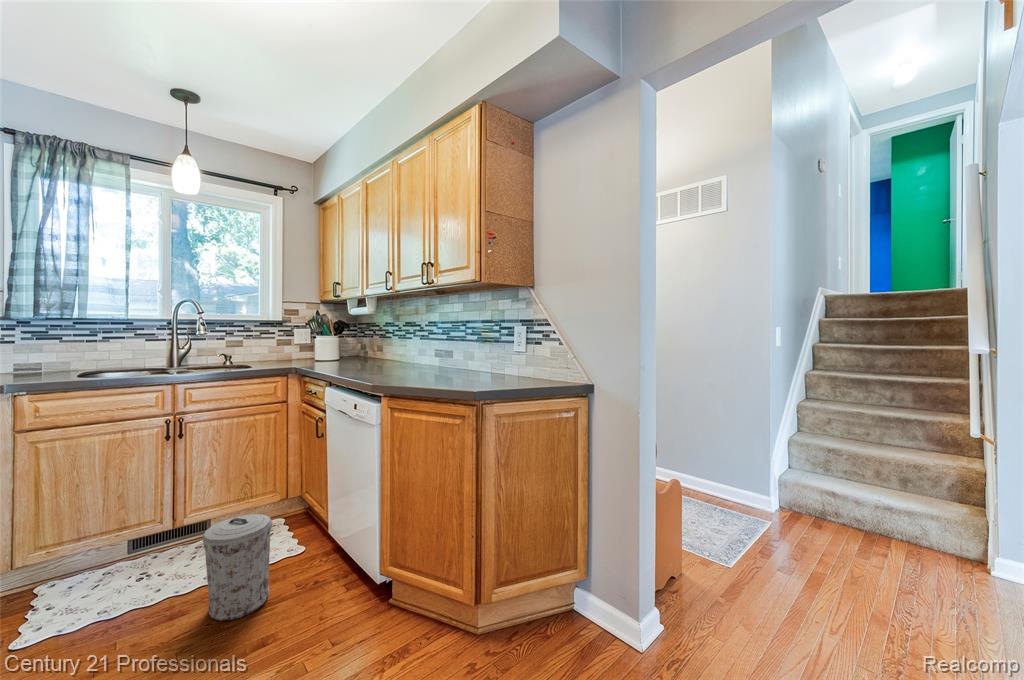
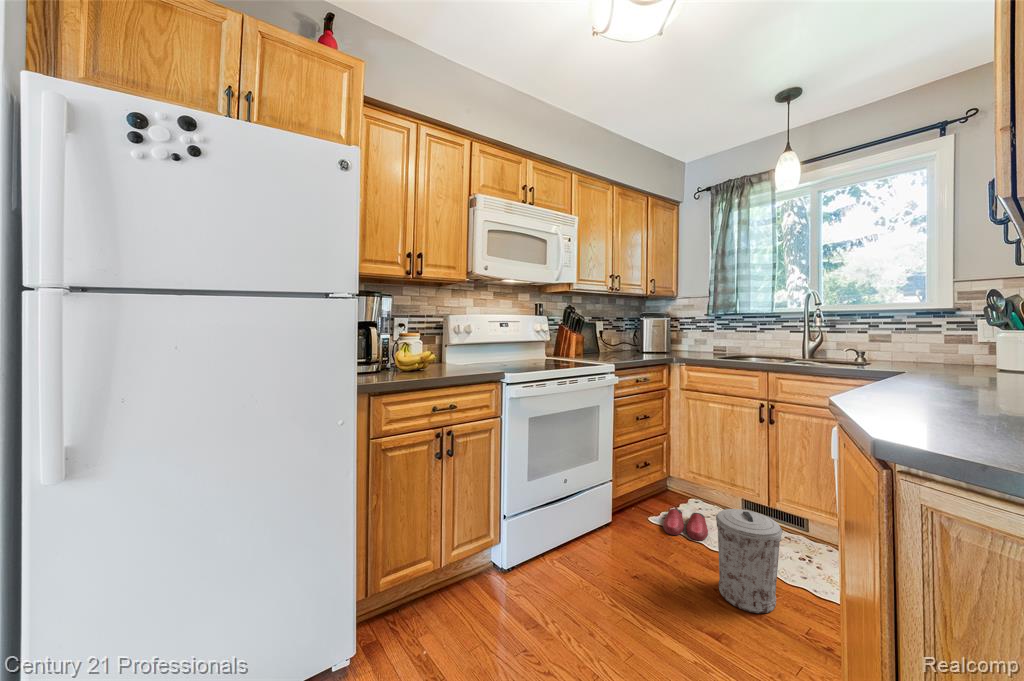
slippers: none [39,582,132,635] -> present [663,509,708,540]

